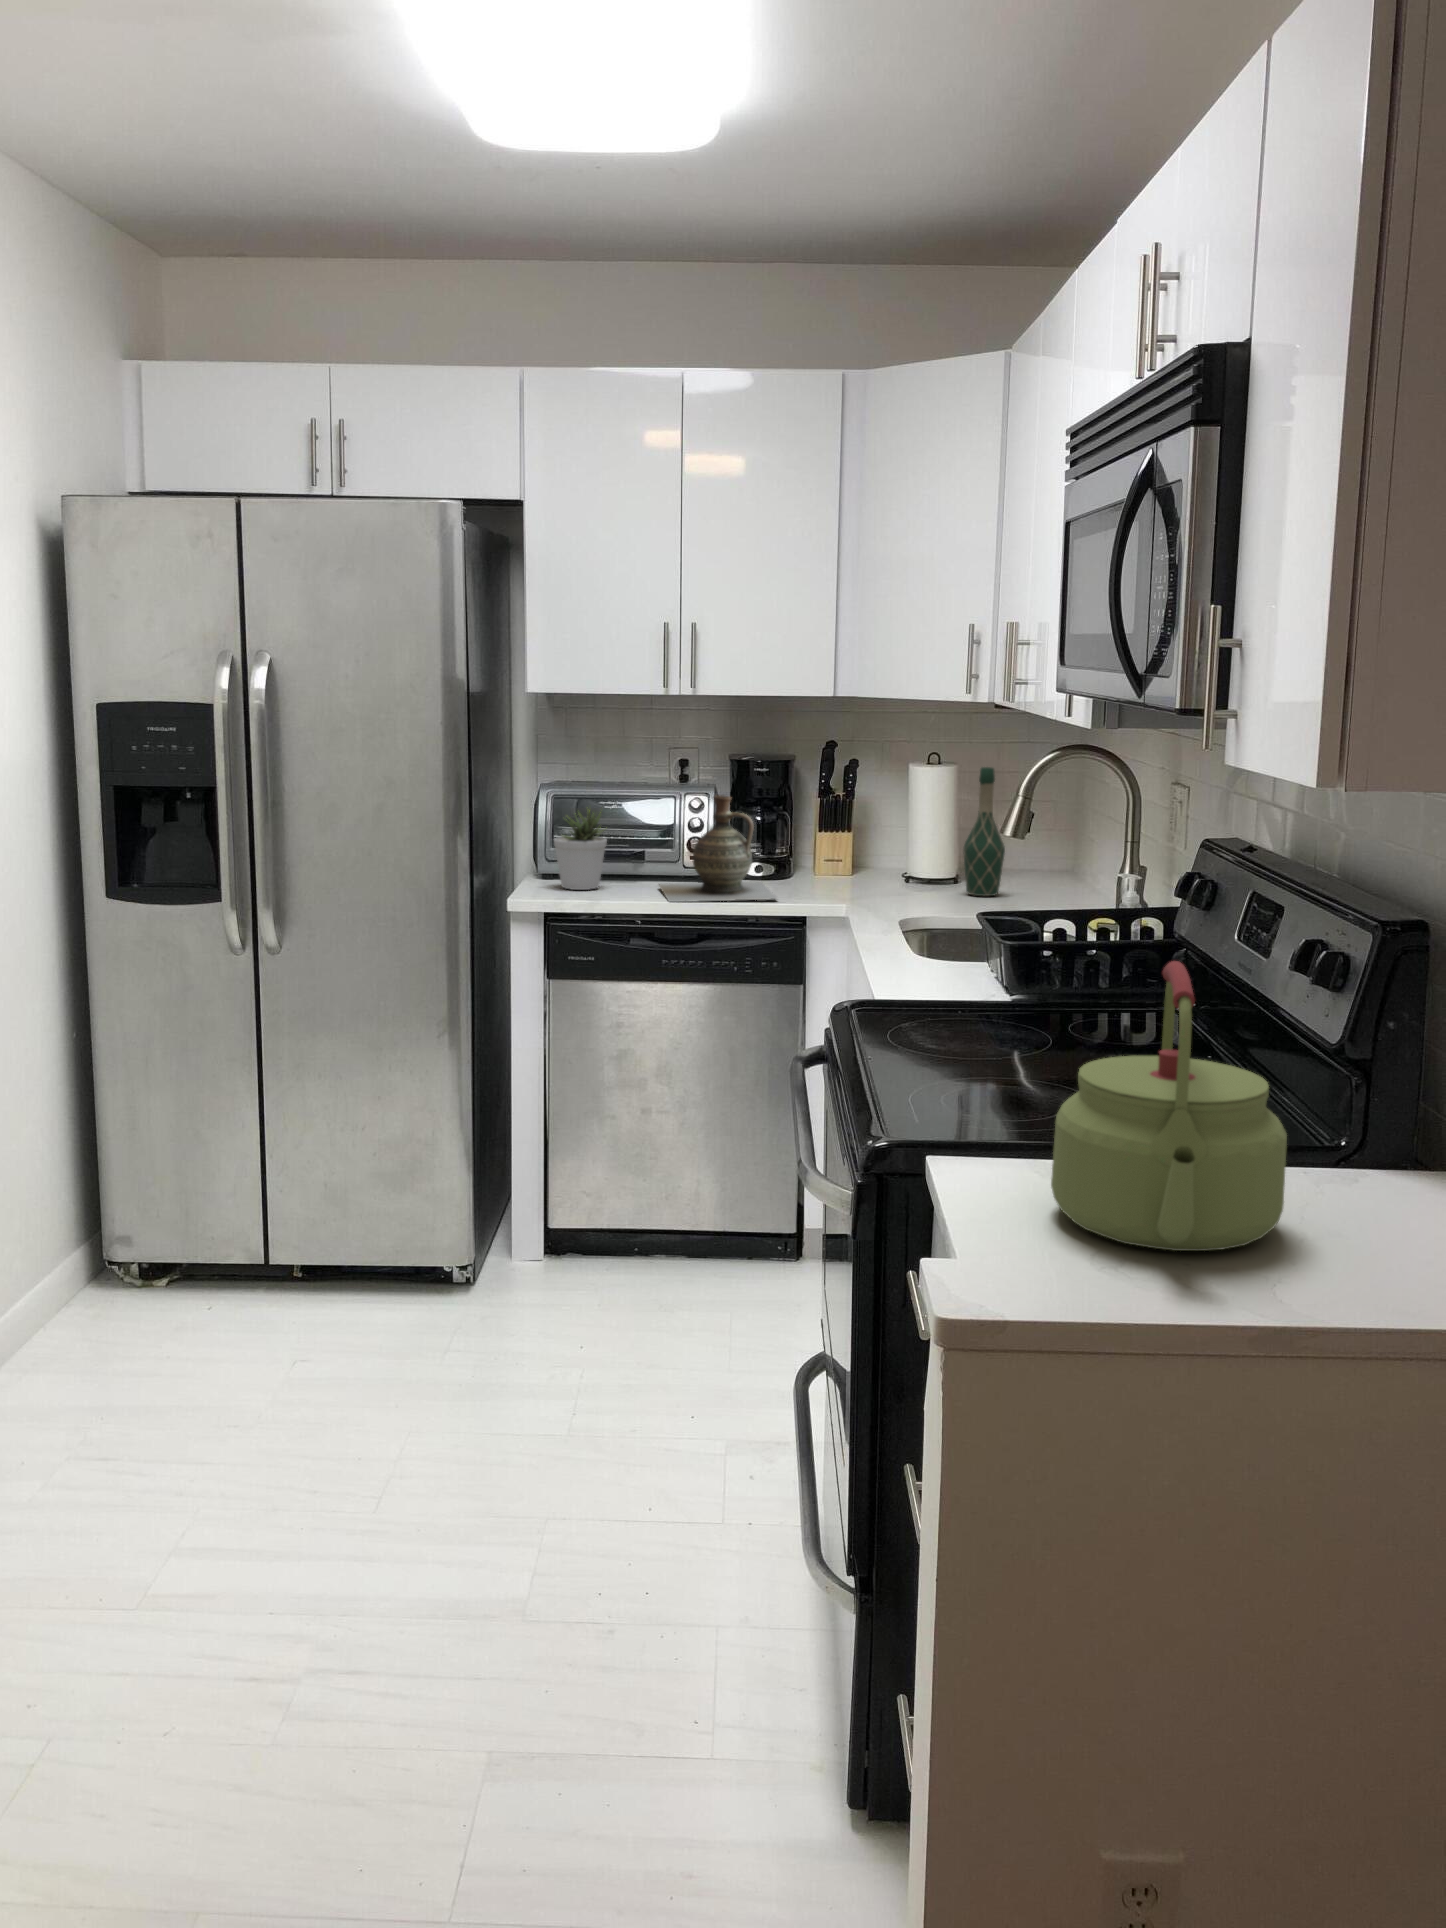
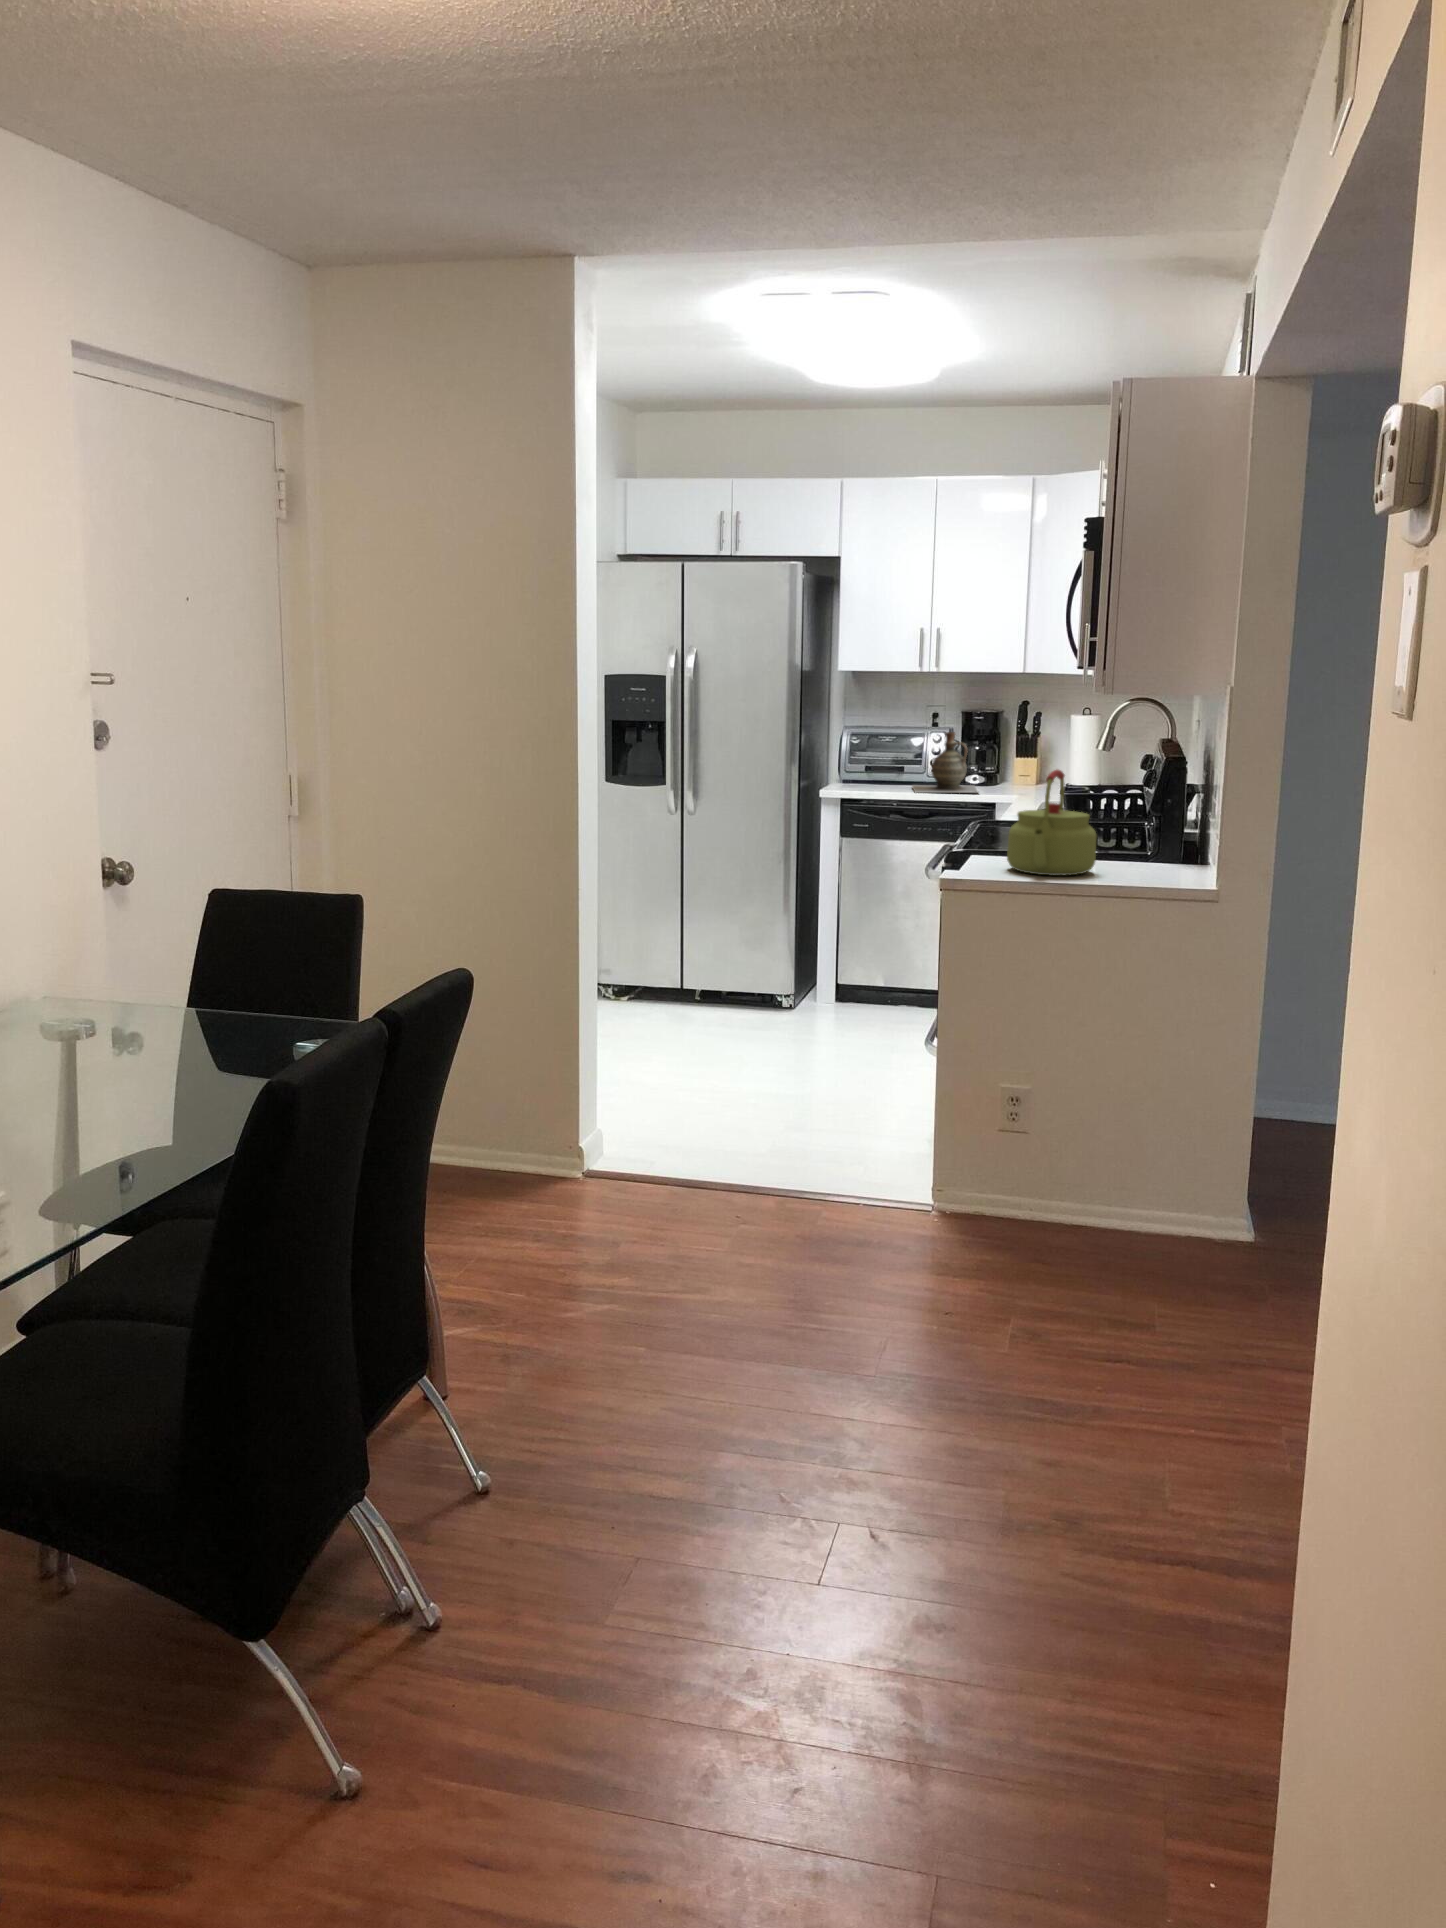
wine bottle: present [963,767,1005,896] -> none [1098,718,1124,796]
potted plant: present [554,809,607,890] -> none [851,737,883,787]

